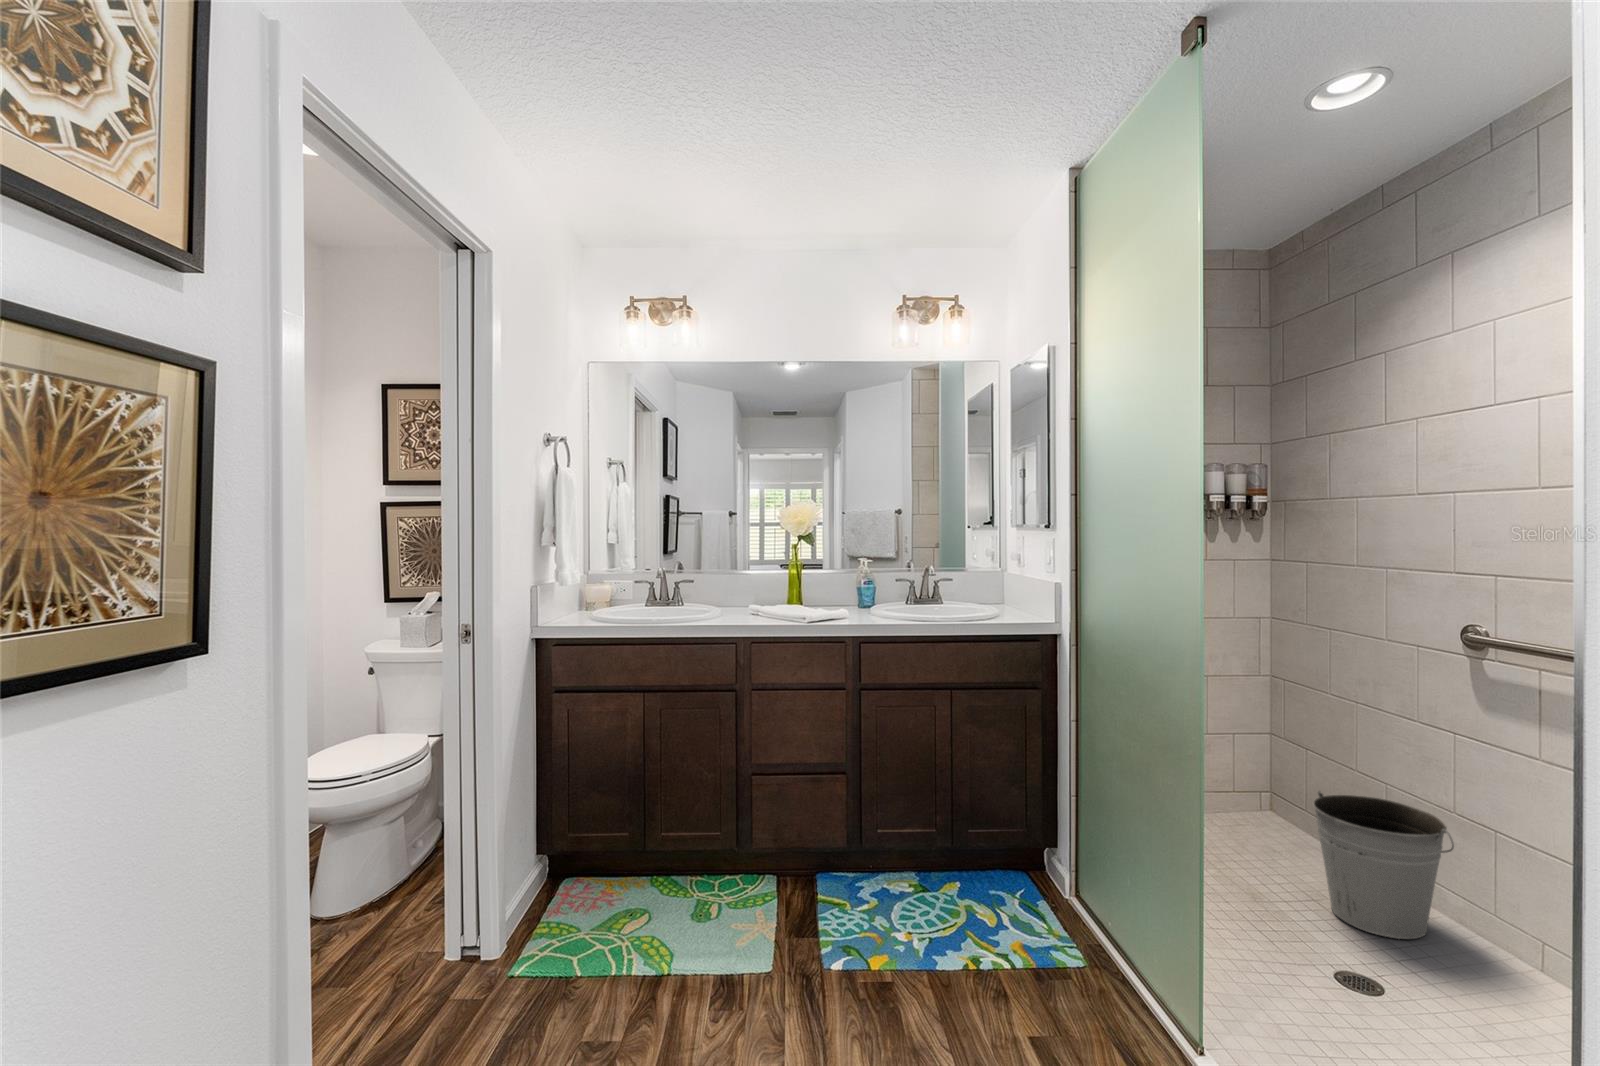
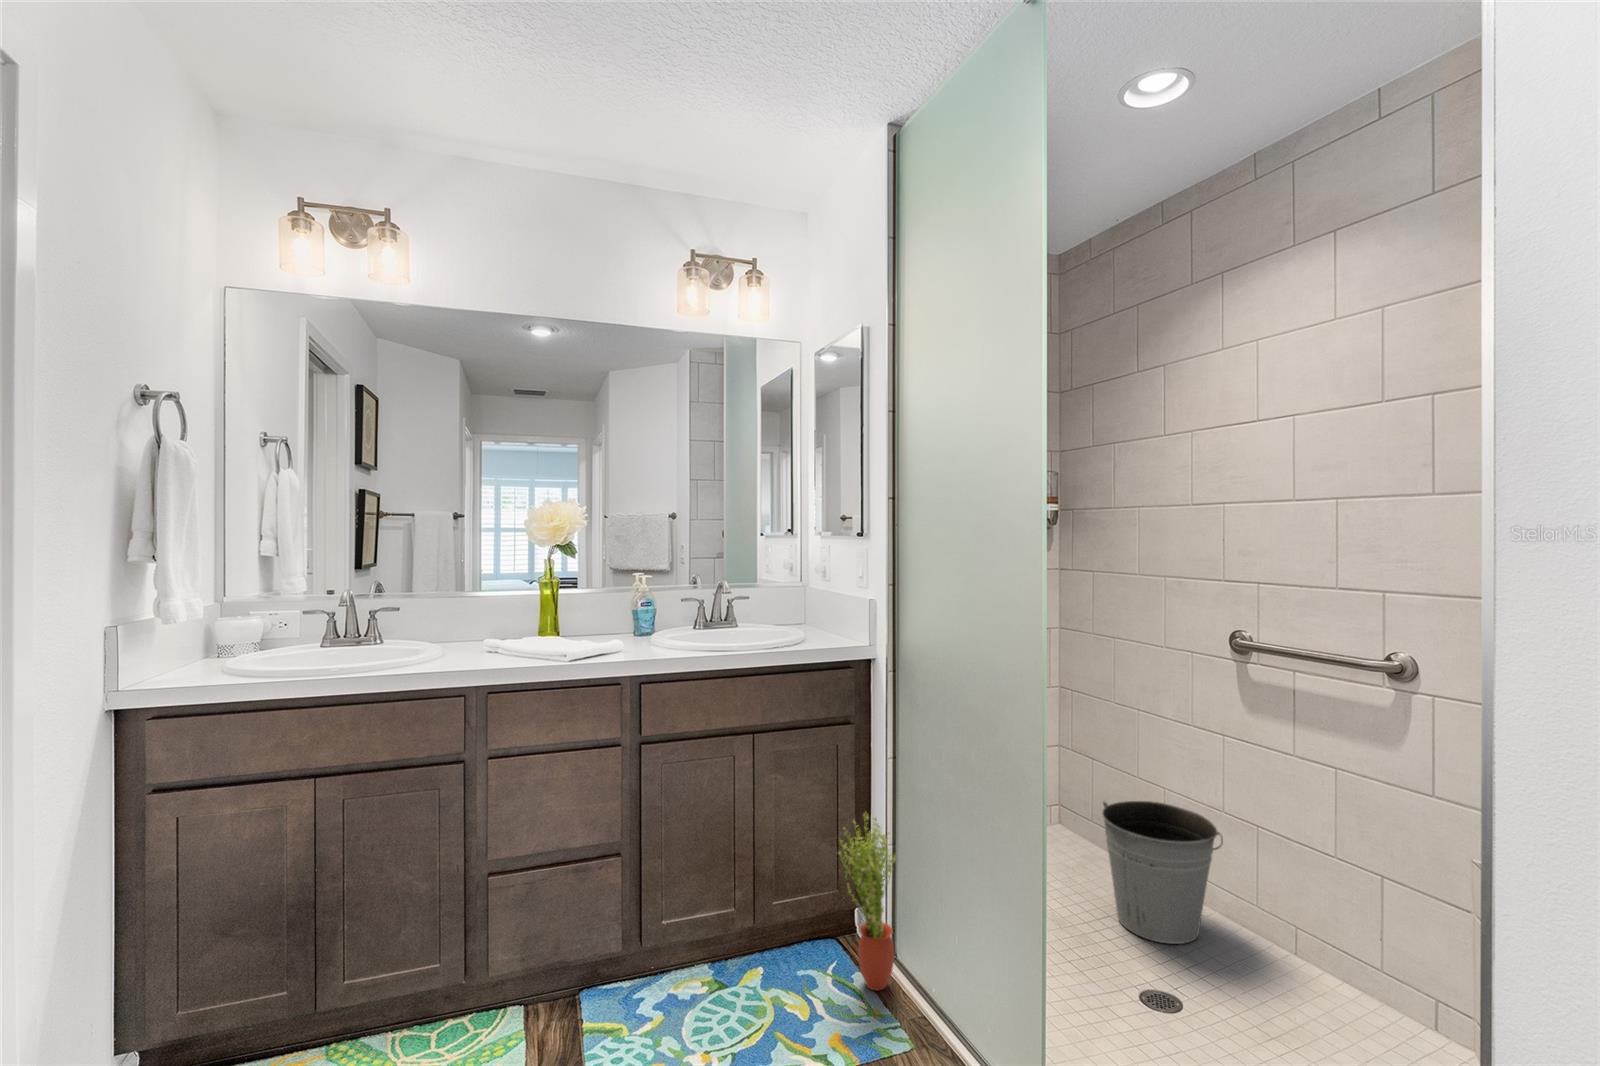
potted plant: none [1025,765,1076,918] -> present [839,813,896,990]

